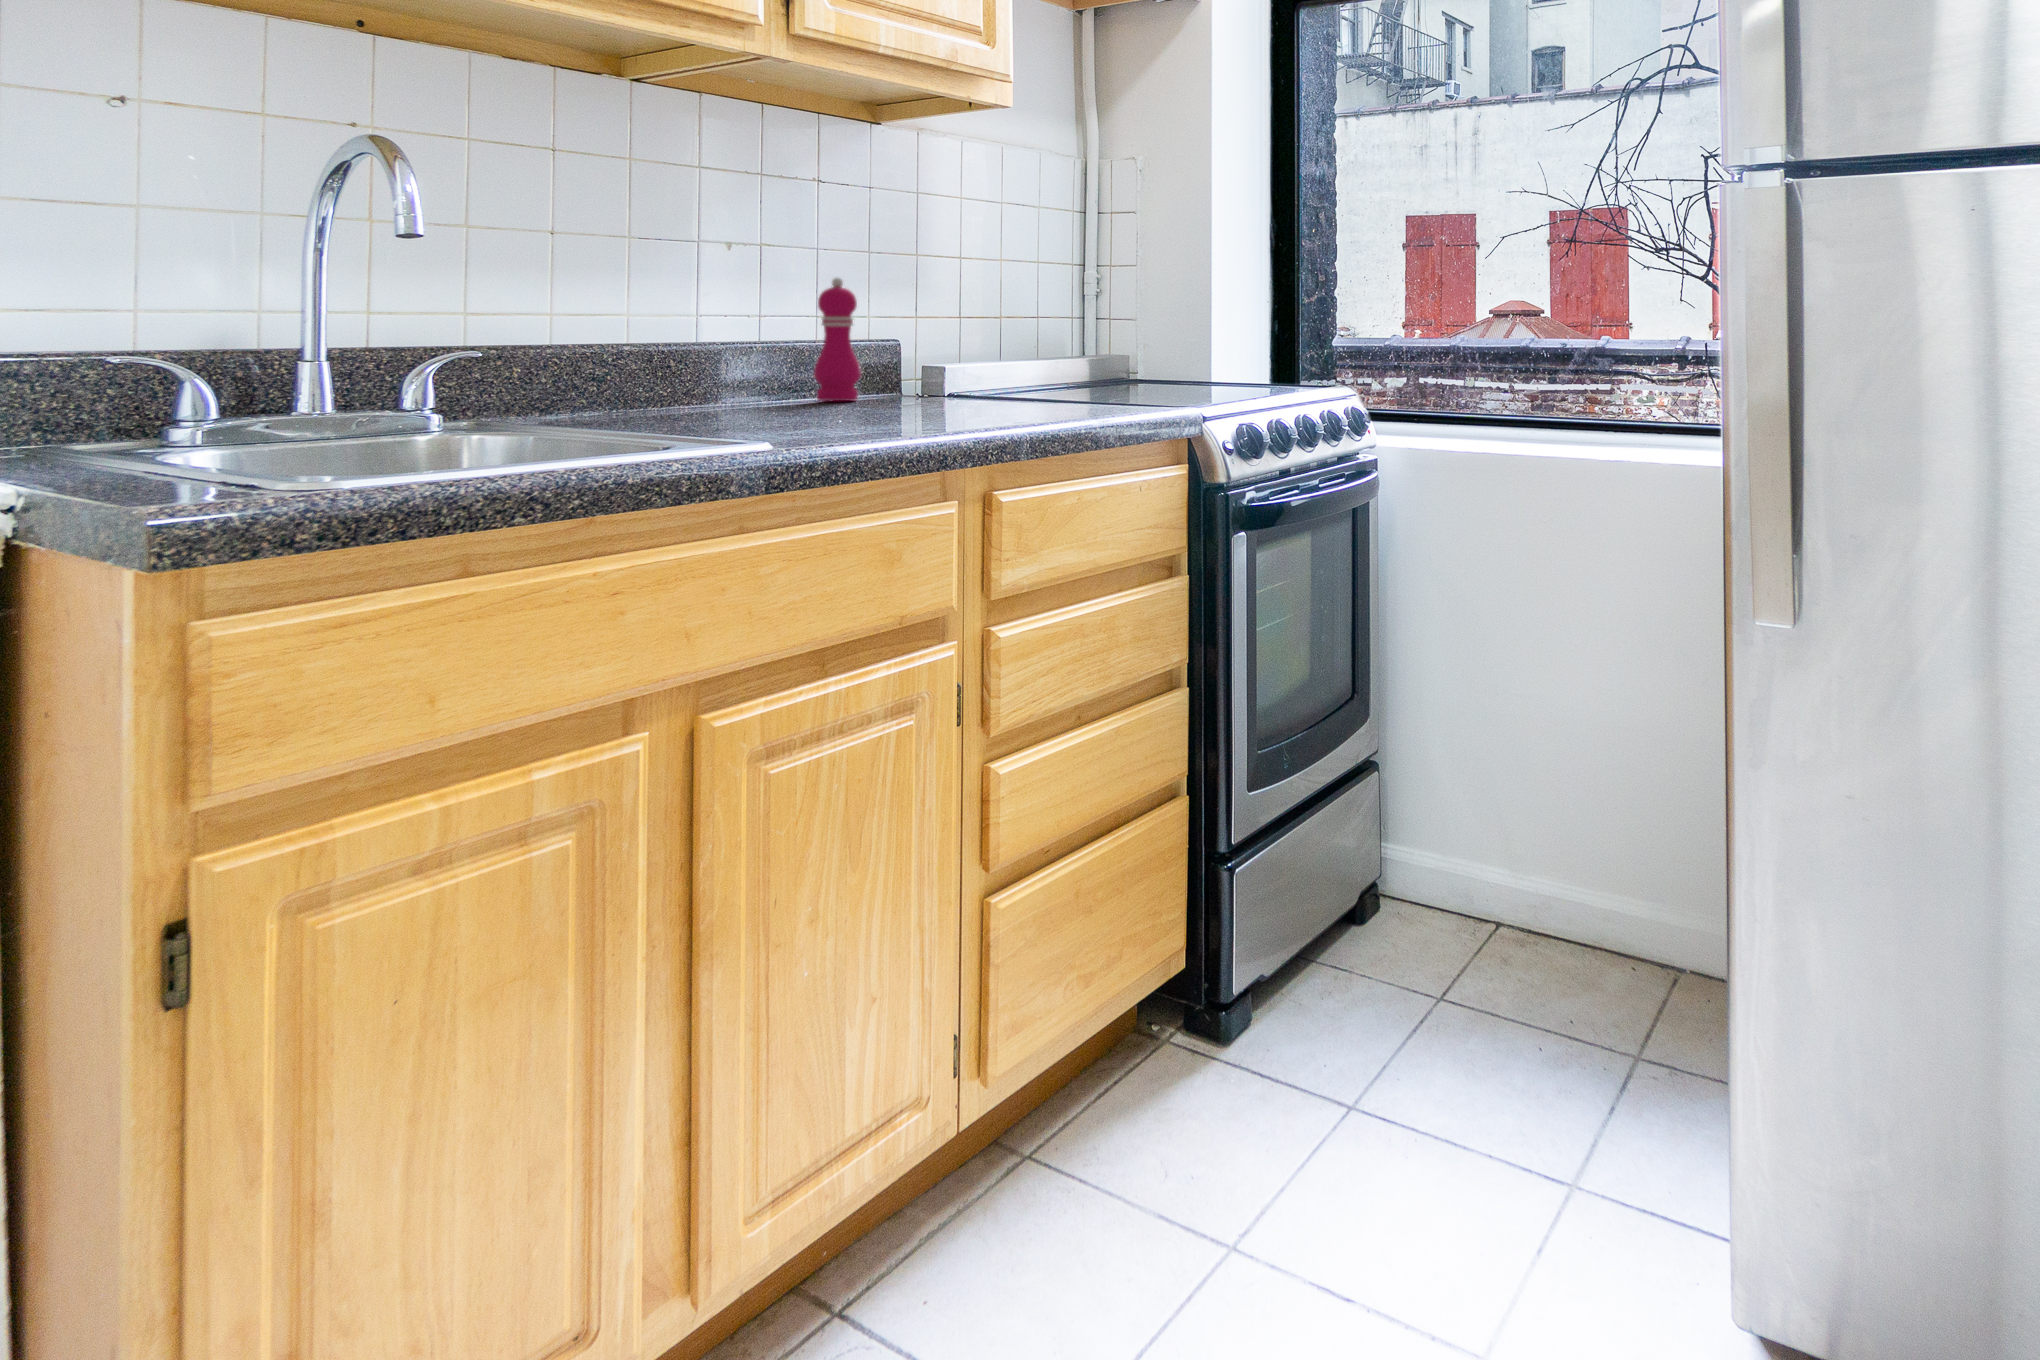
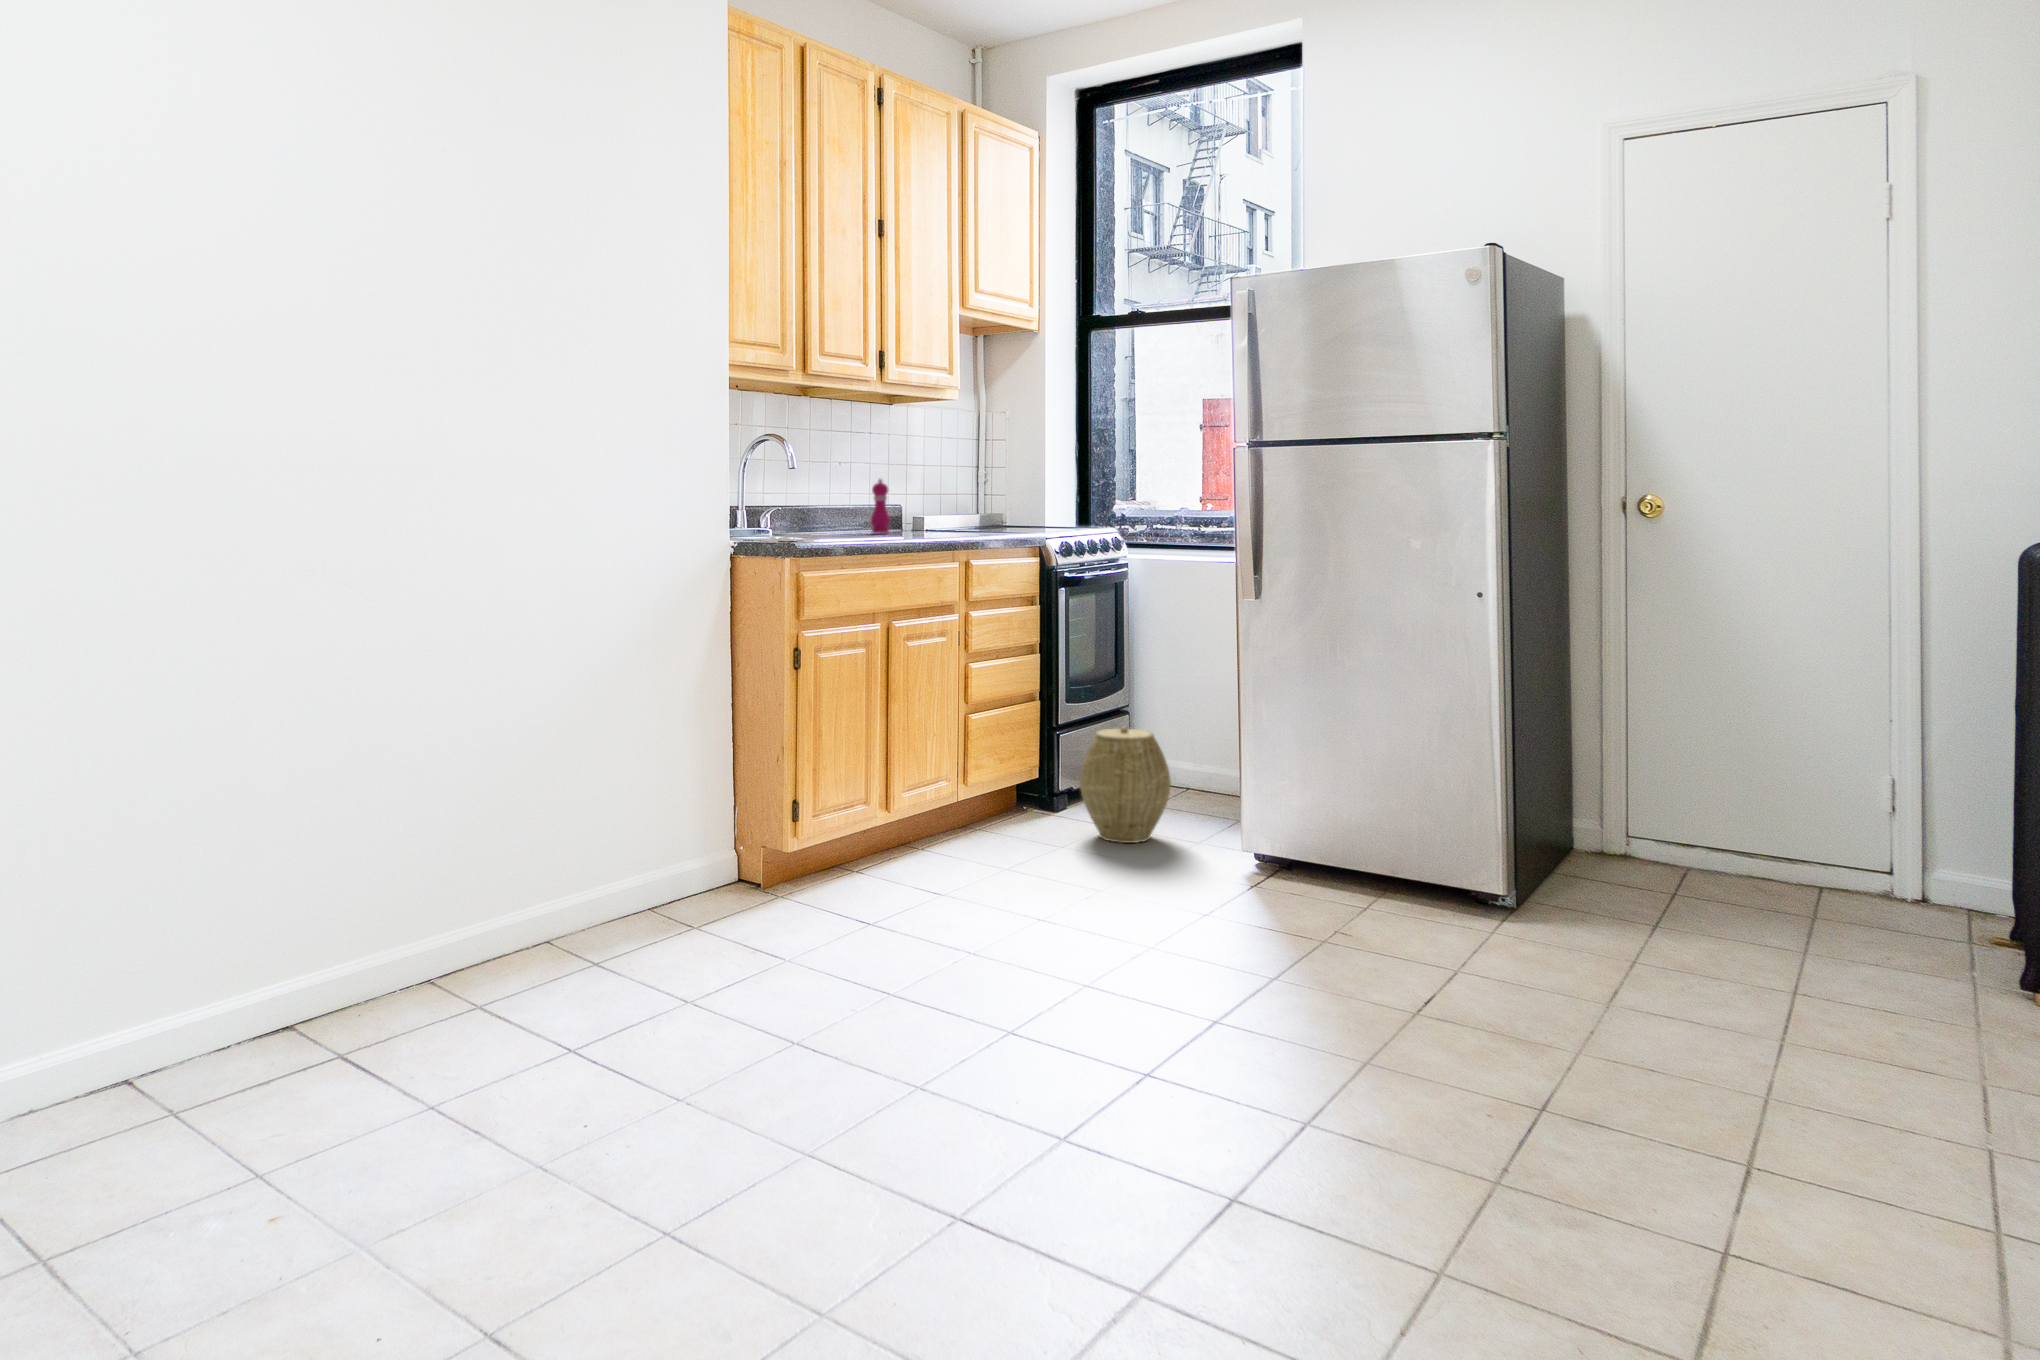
woven basket: none [1282,906,1515,1251] -> present [1080,727,1171,843]

